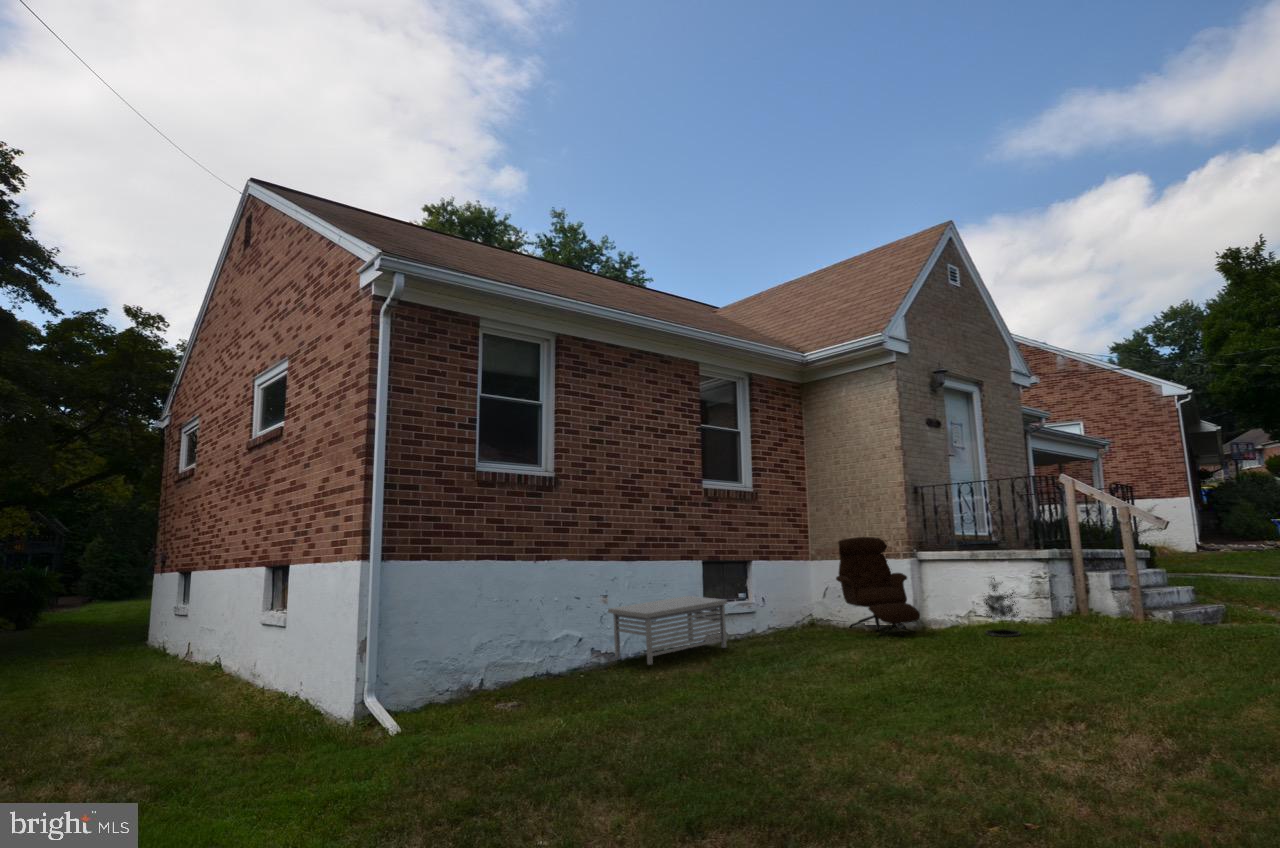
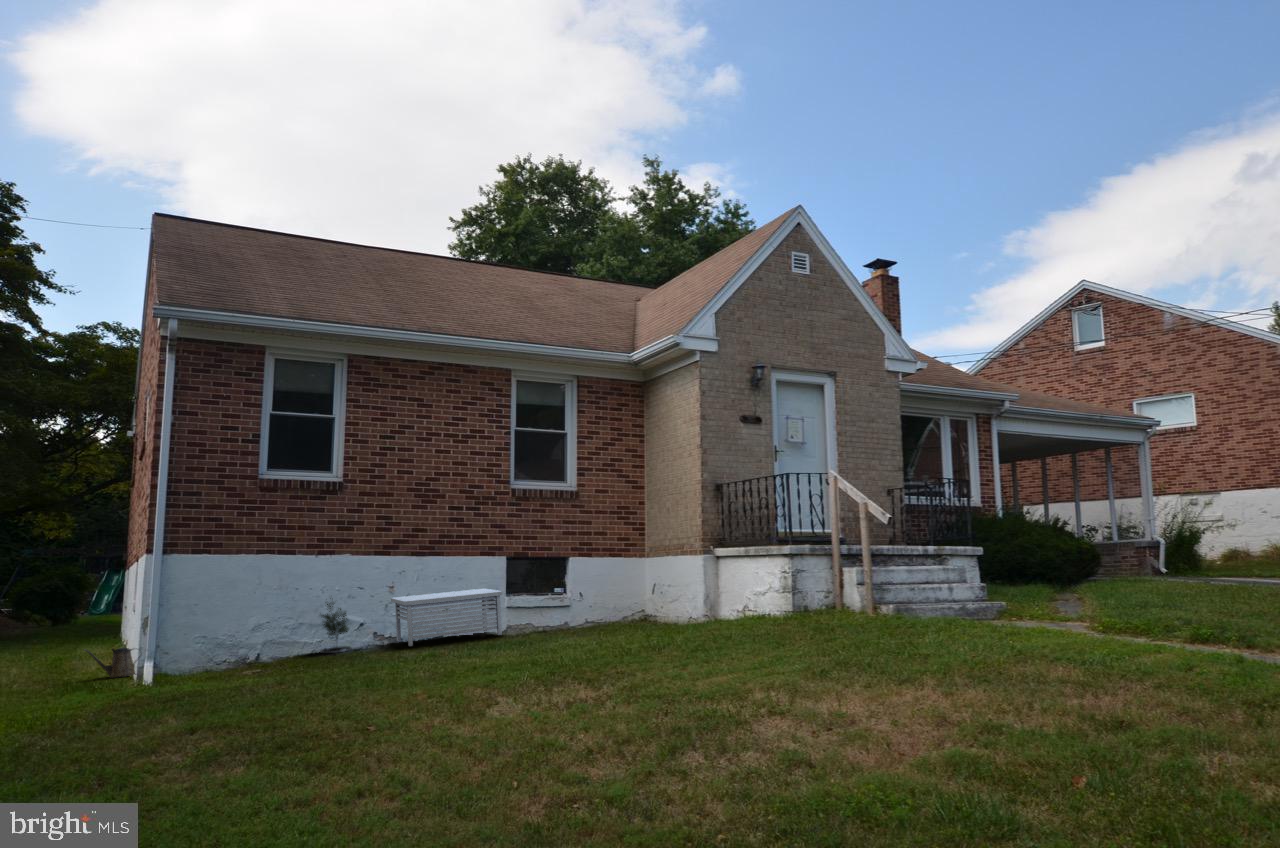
lounge chair: present [836,537,920,637] -> none [636,534,704,628]
potted tree: present [984,578,1020,637] -> present [320,598,352,653]
watering can: none [300,681,364,722] -> present [84,648,142,678]

